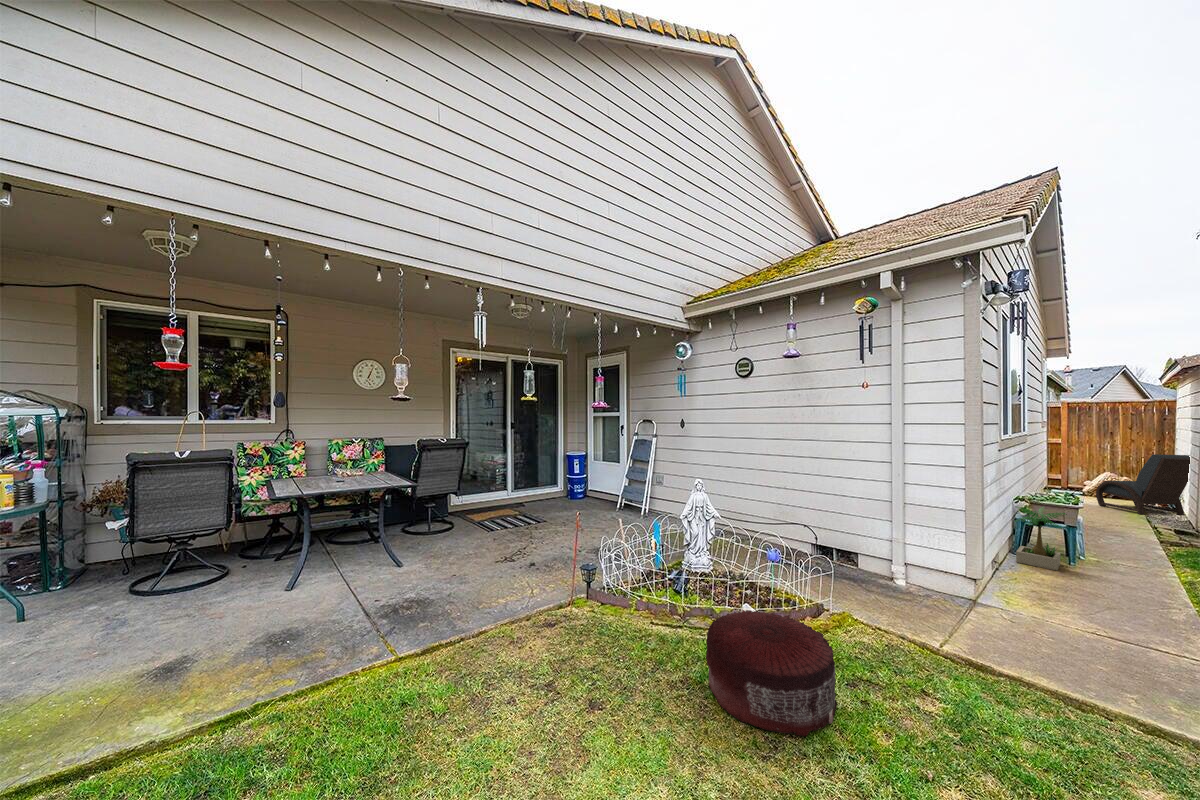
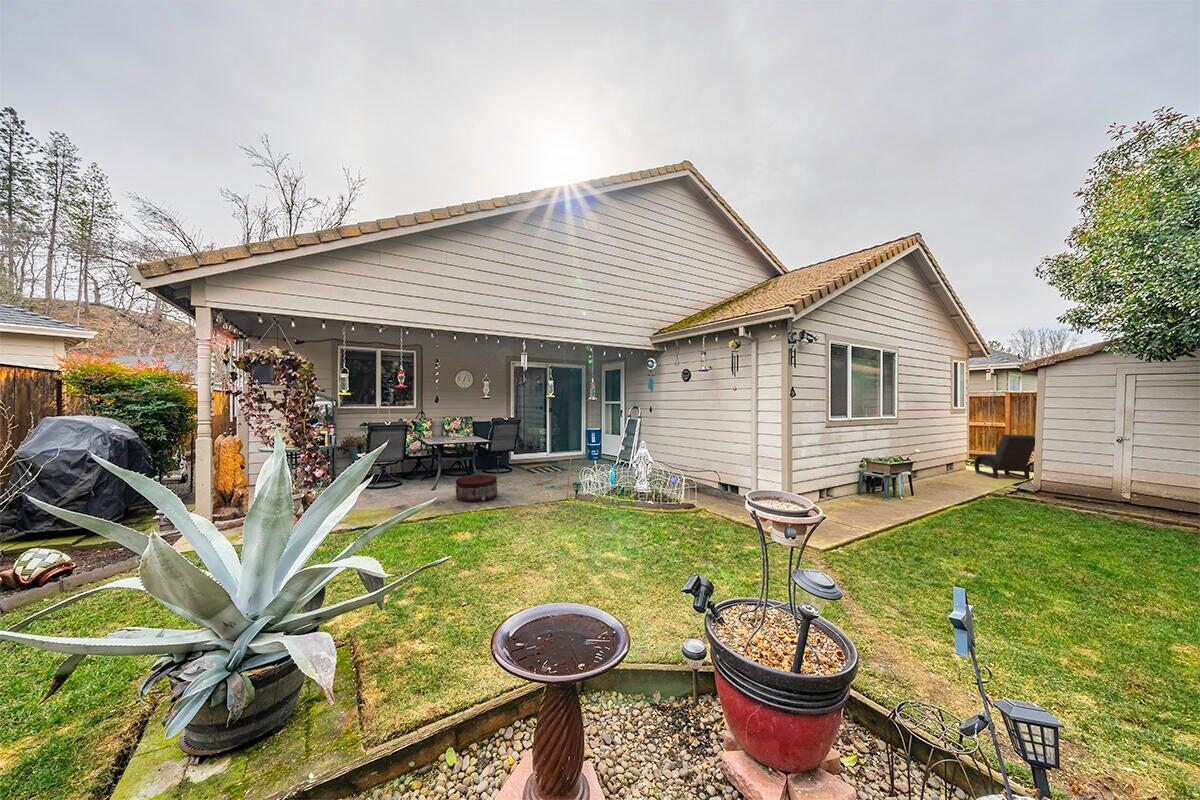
potted plant: present [1015,506,1067,570] -> none [836,462,867,499]
pouf: present [706,610,837,736] -> present [456,474,497,502]

